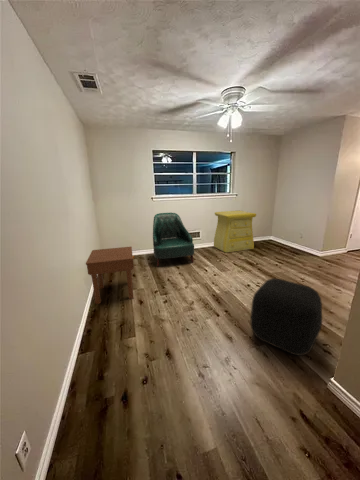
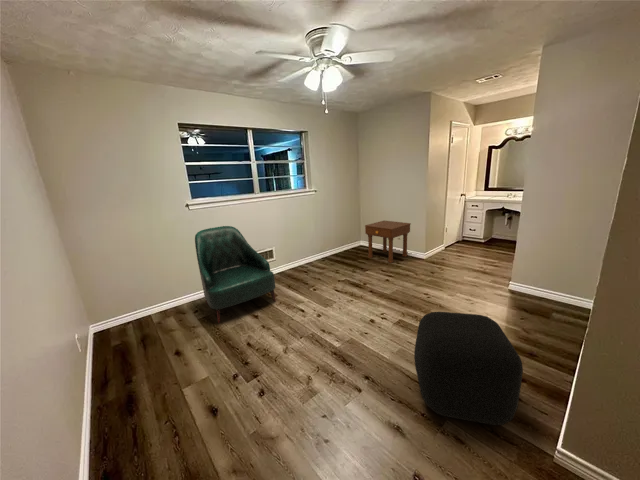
dresser: present [214,210,256,252] -> none [289,212,347,274]
nightstand: present [86,247,134,304] -> present [365,221,411,263]

